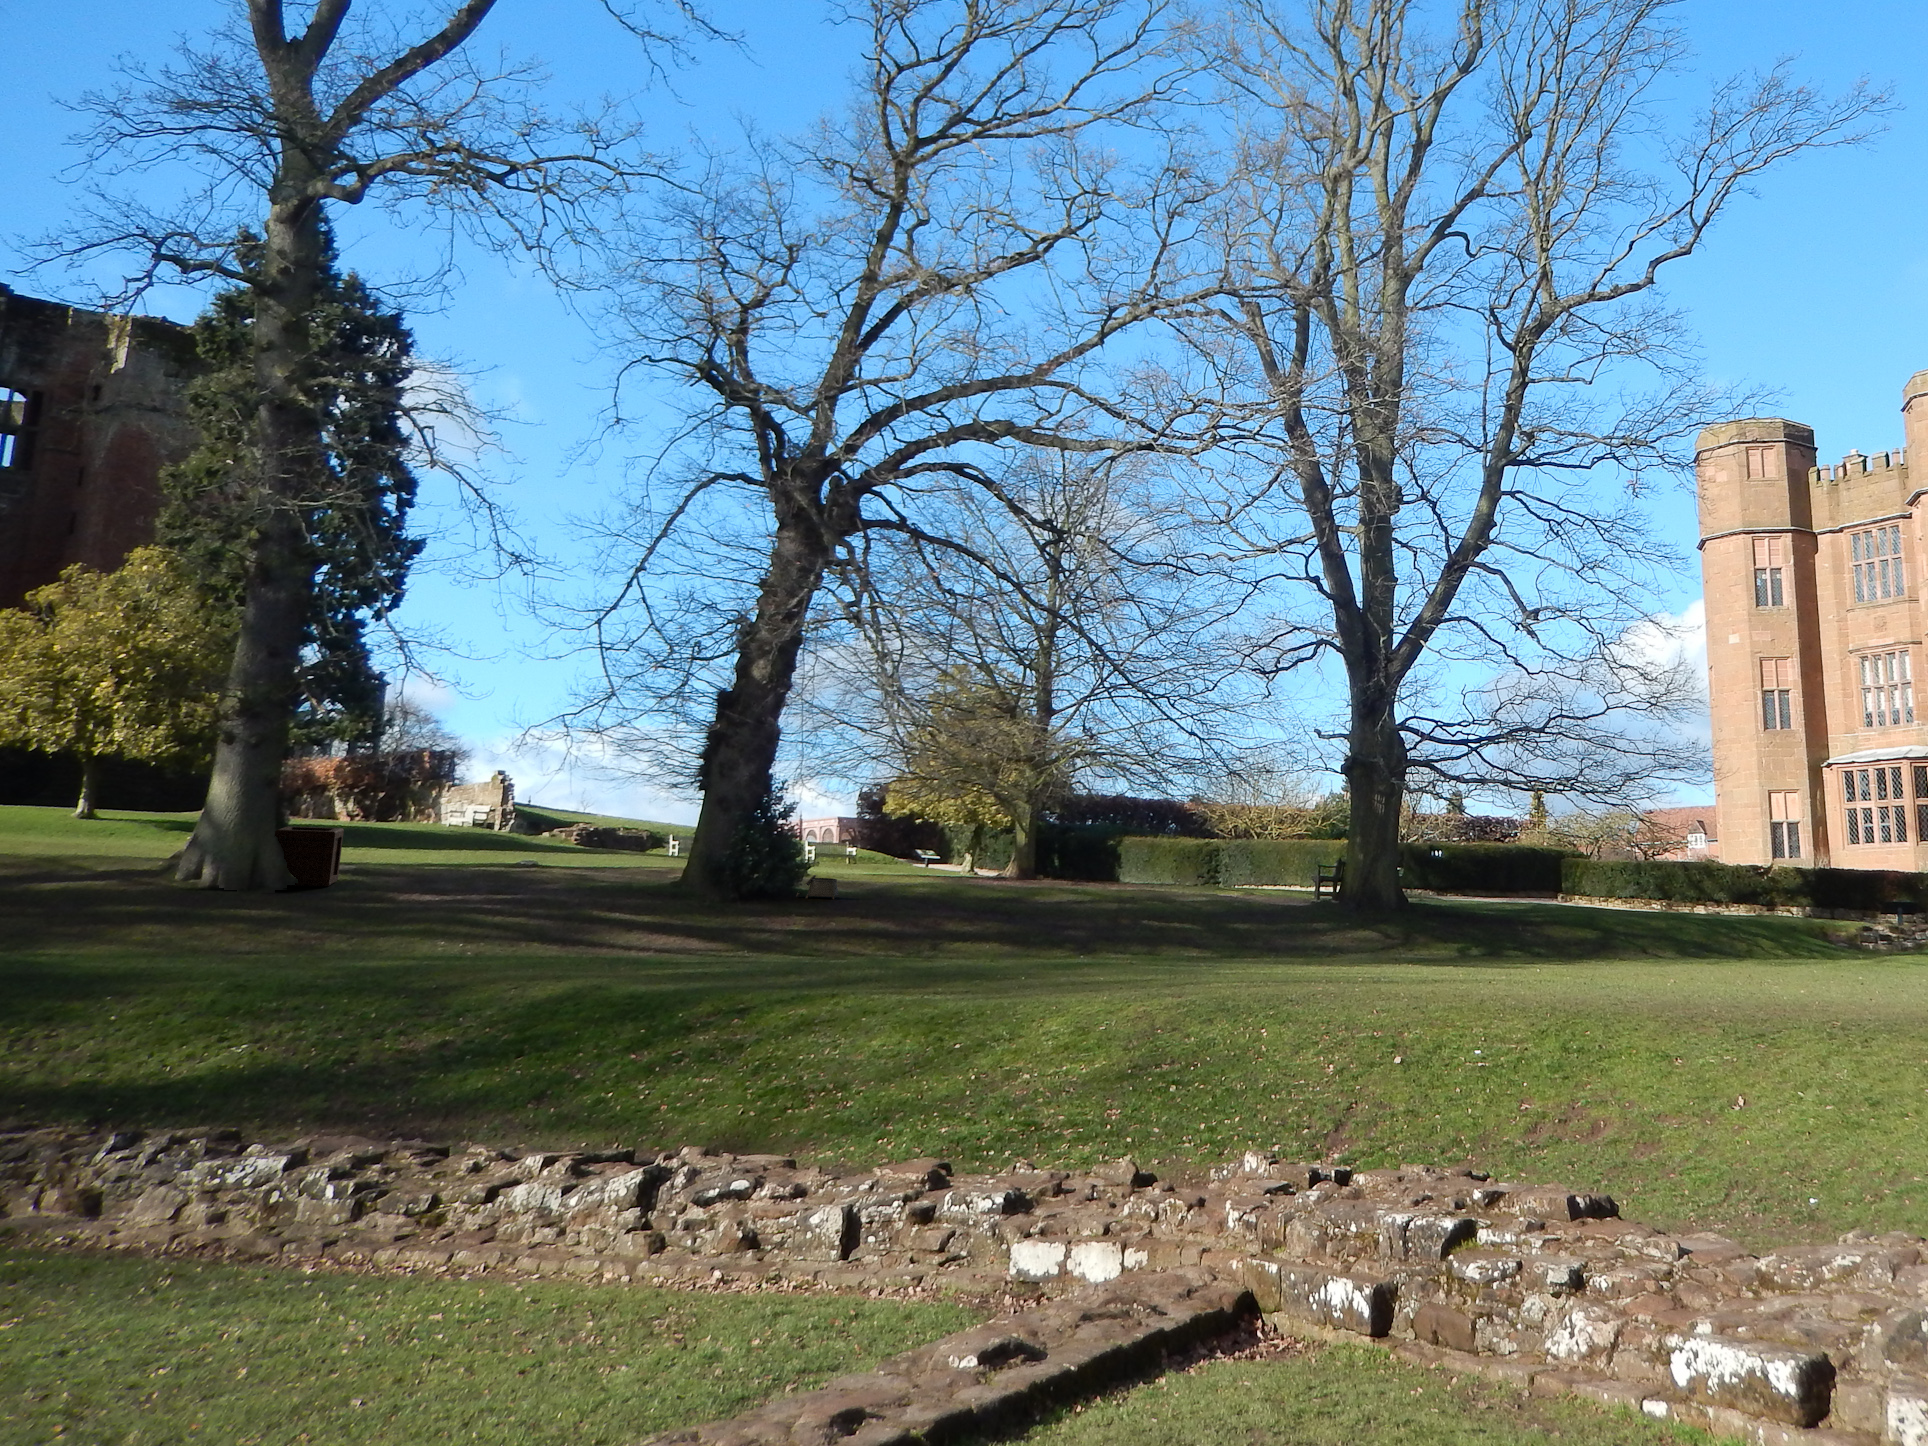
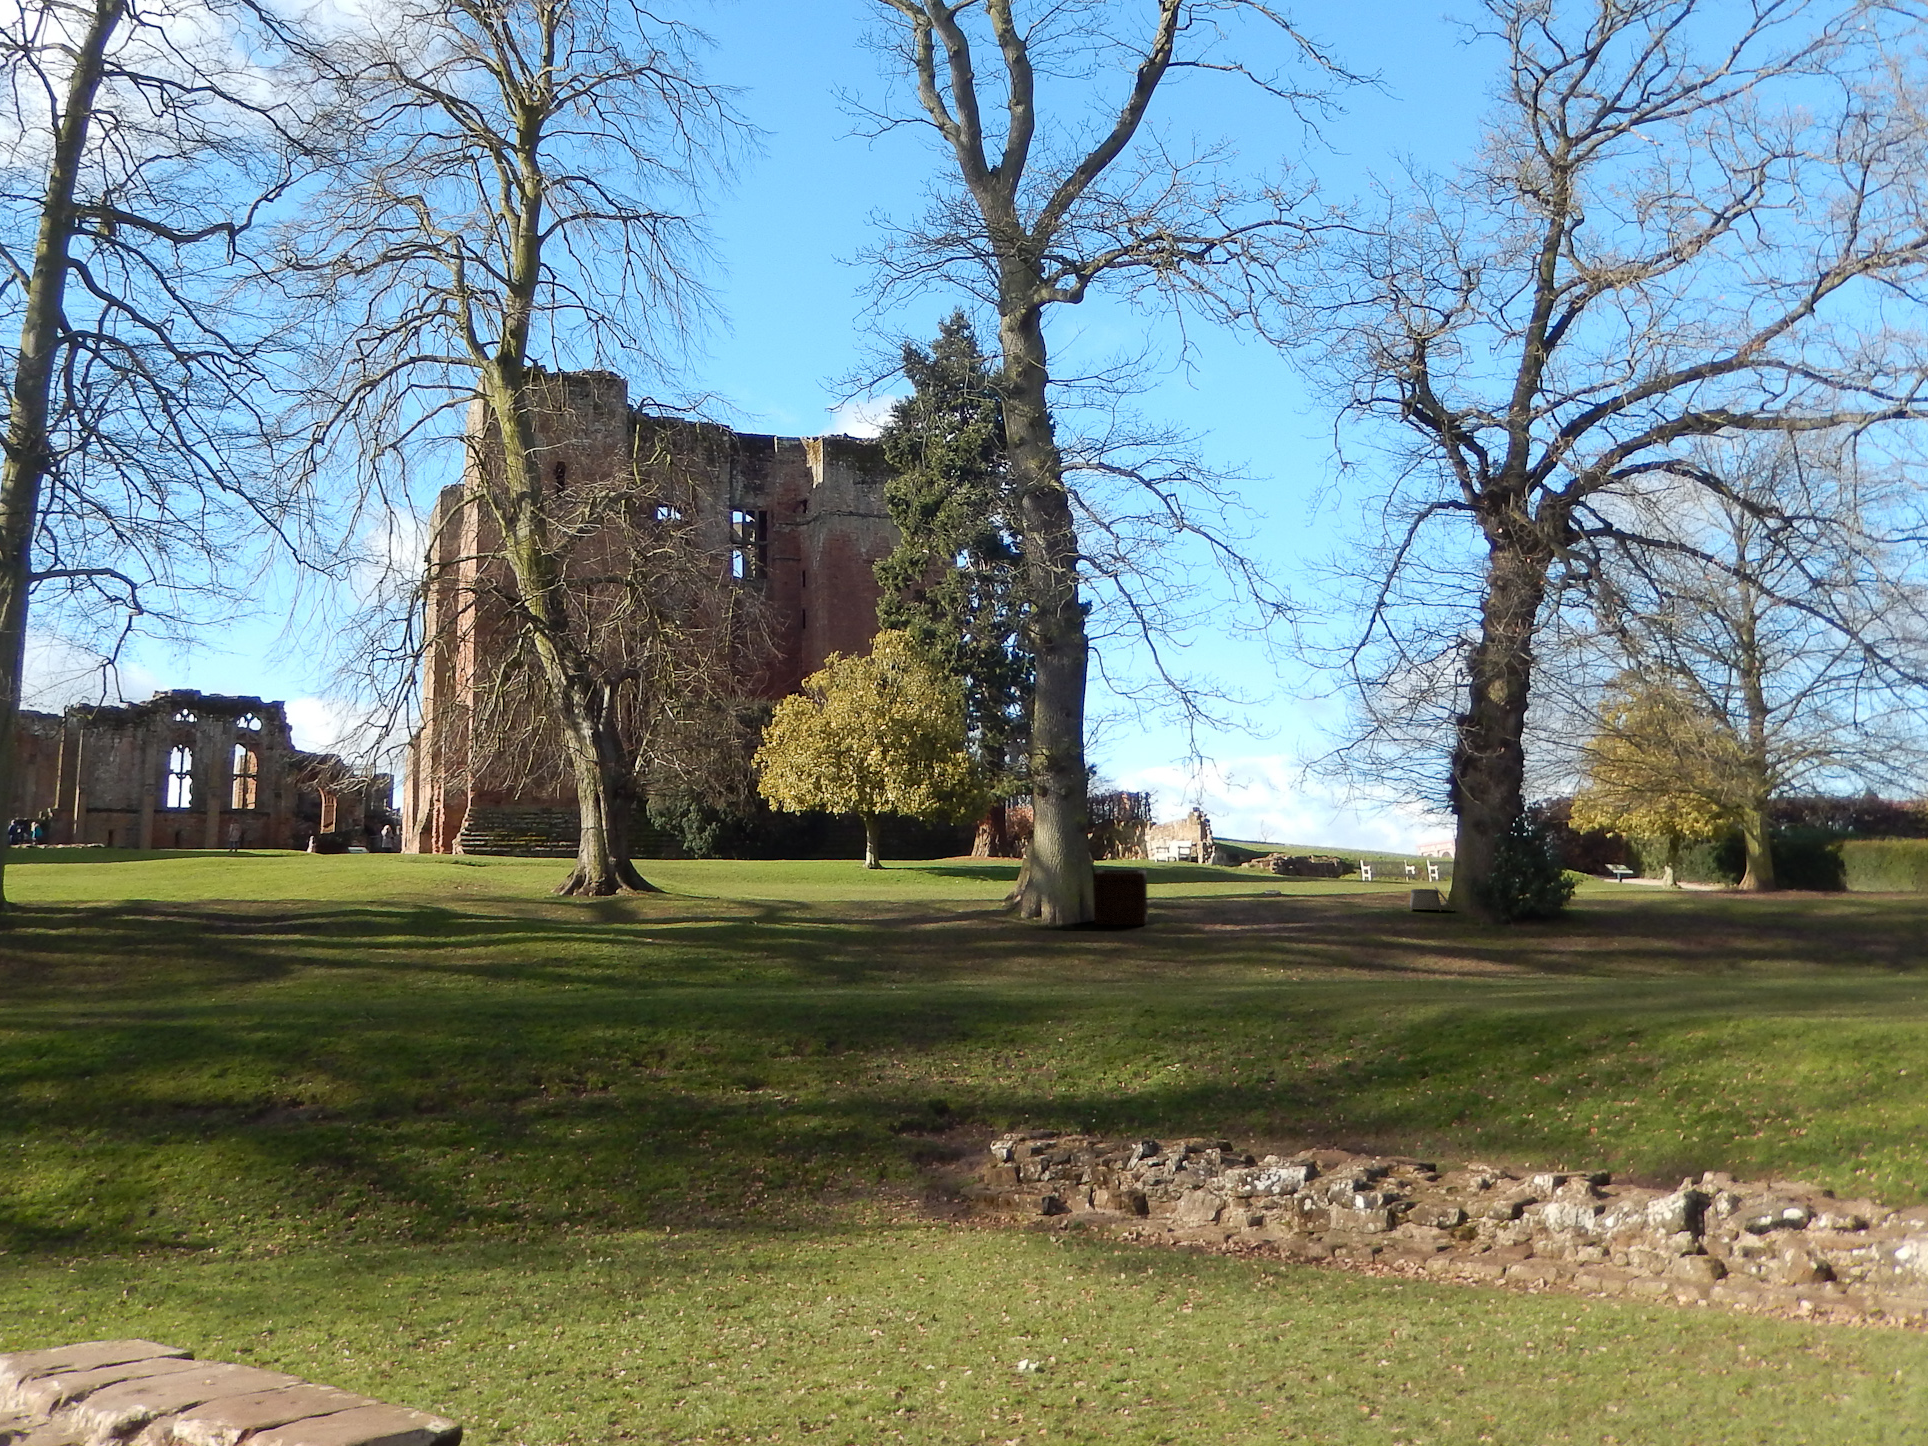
basket: present [796,875,839,899] -> present [1409,887,1451,911]

